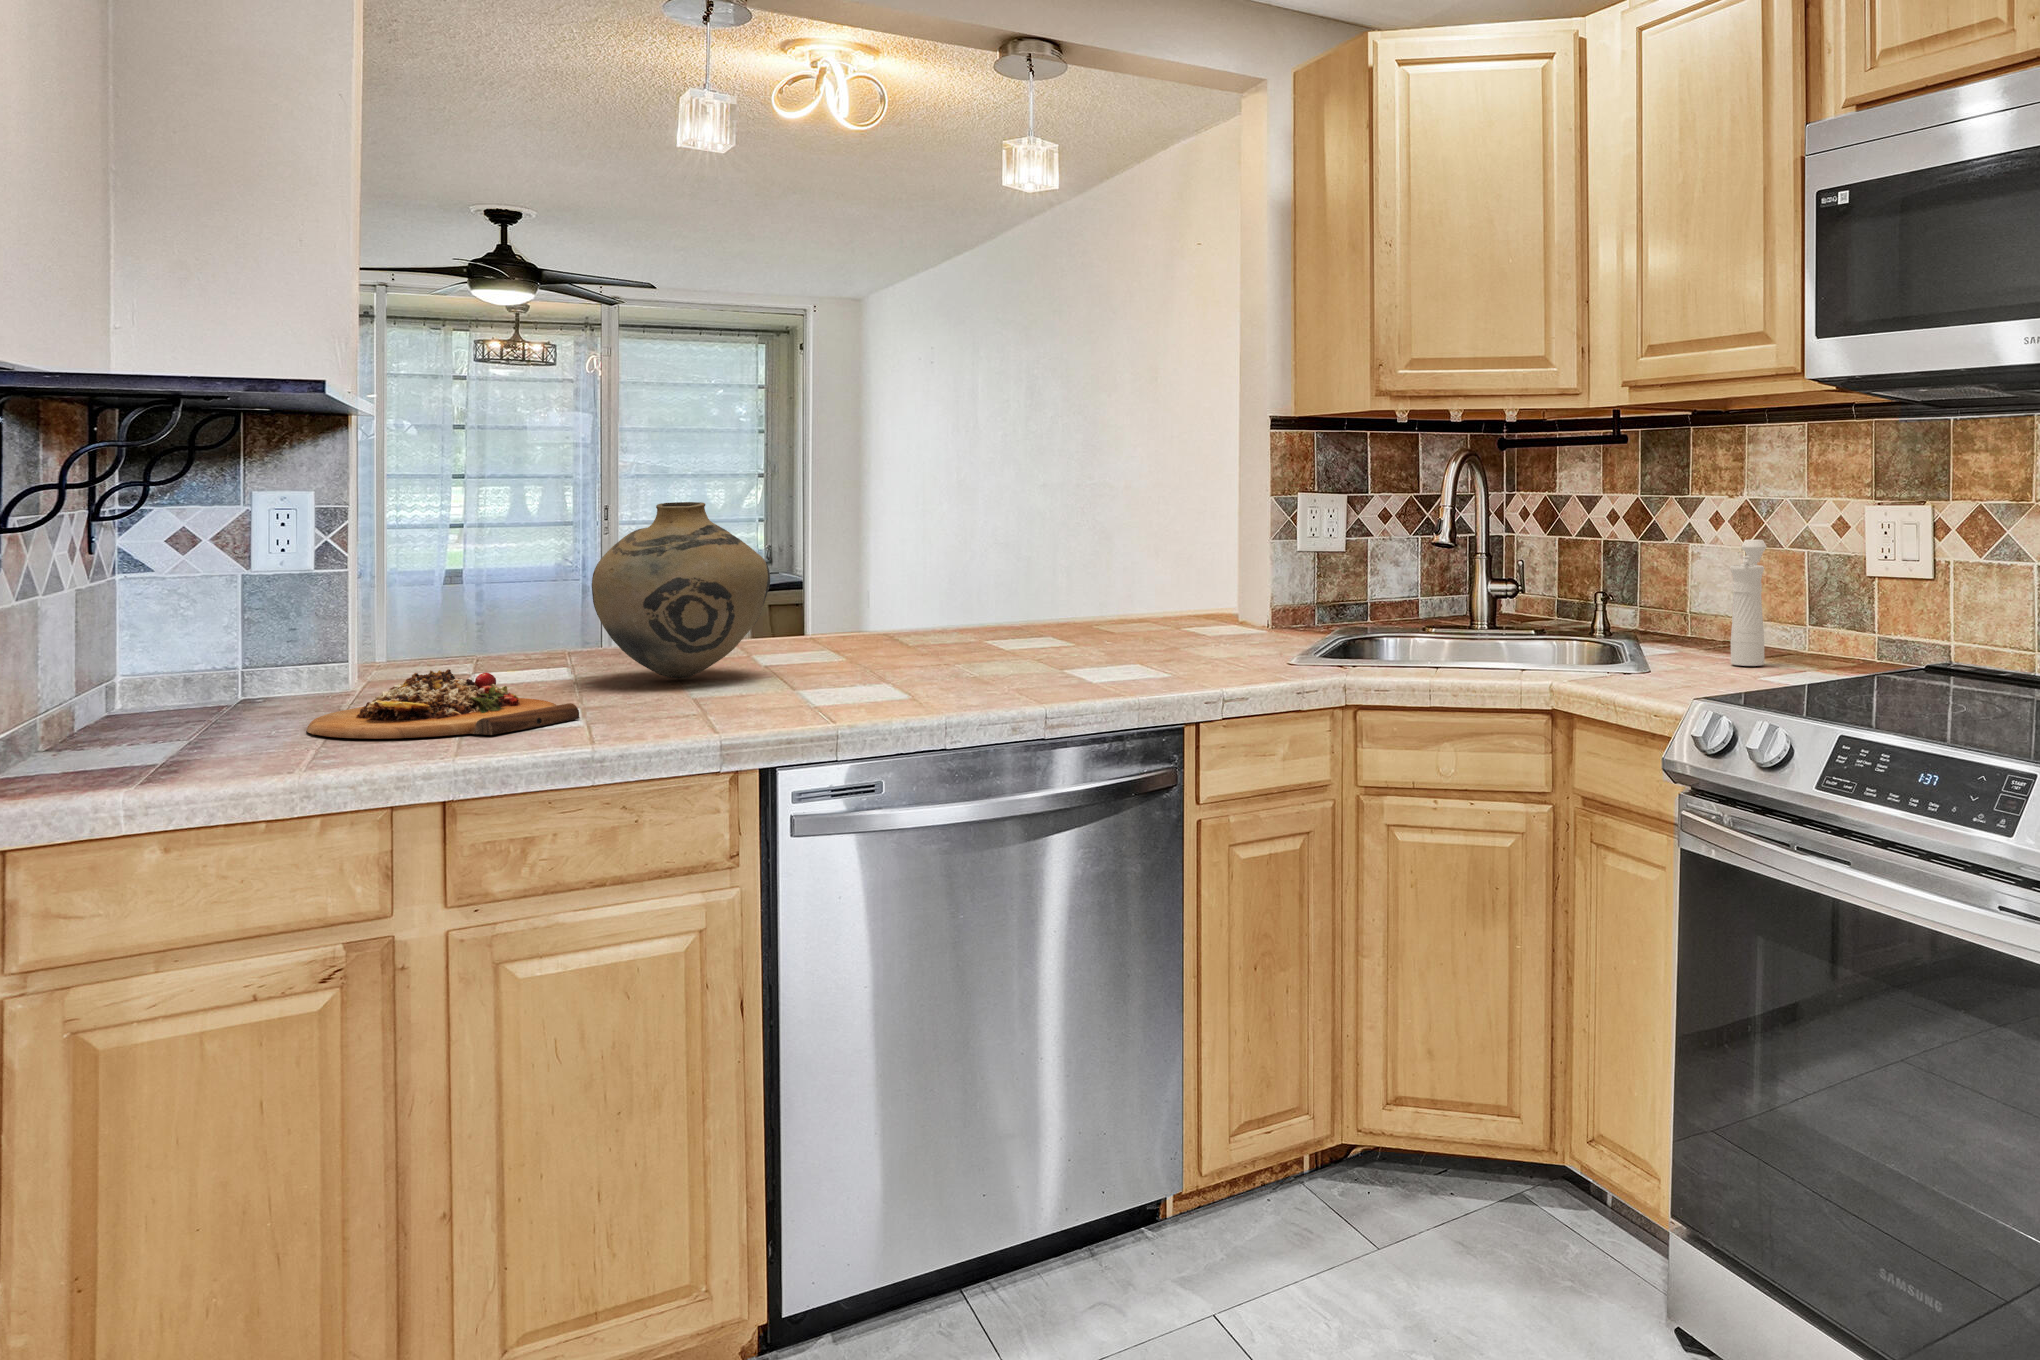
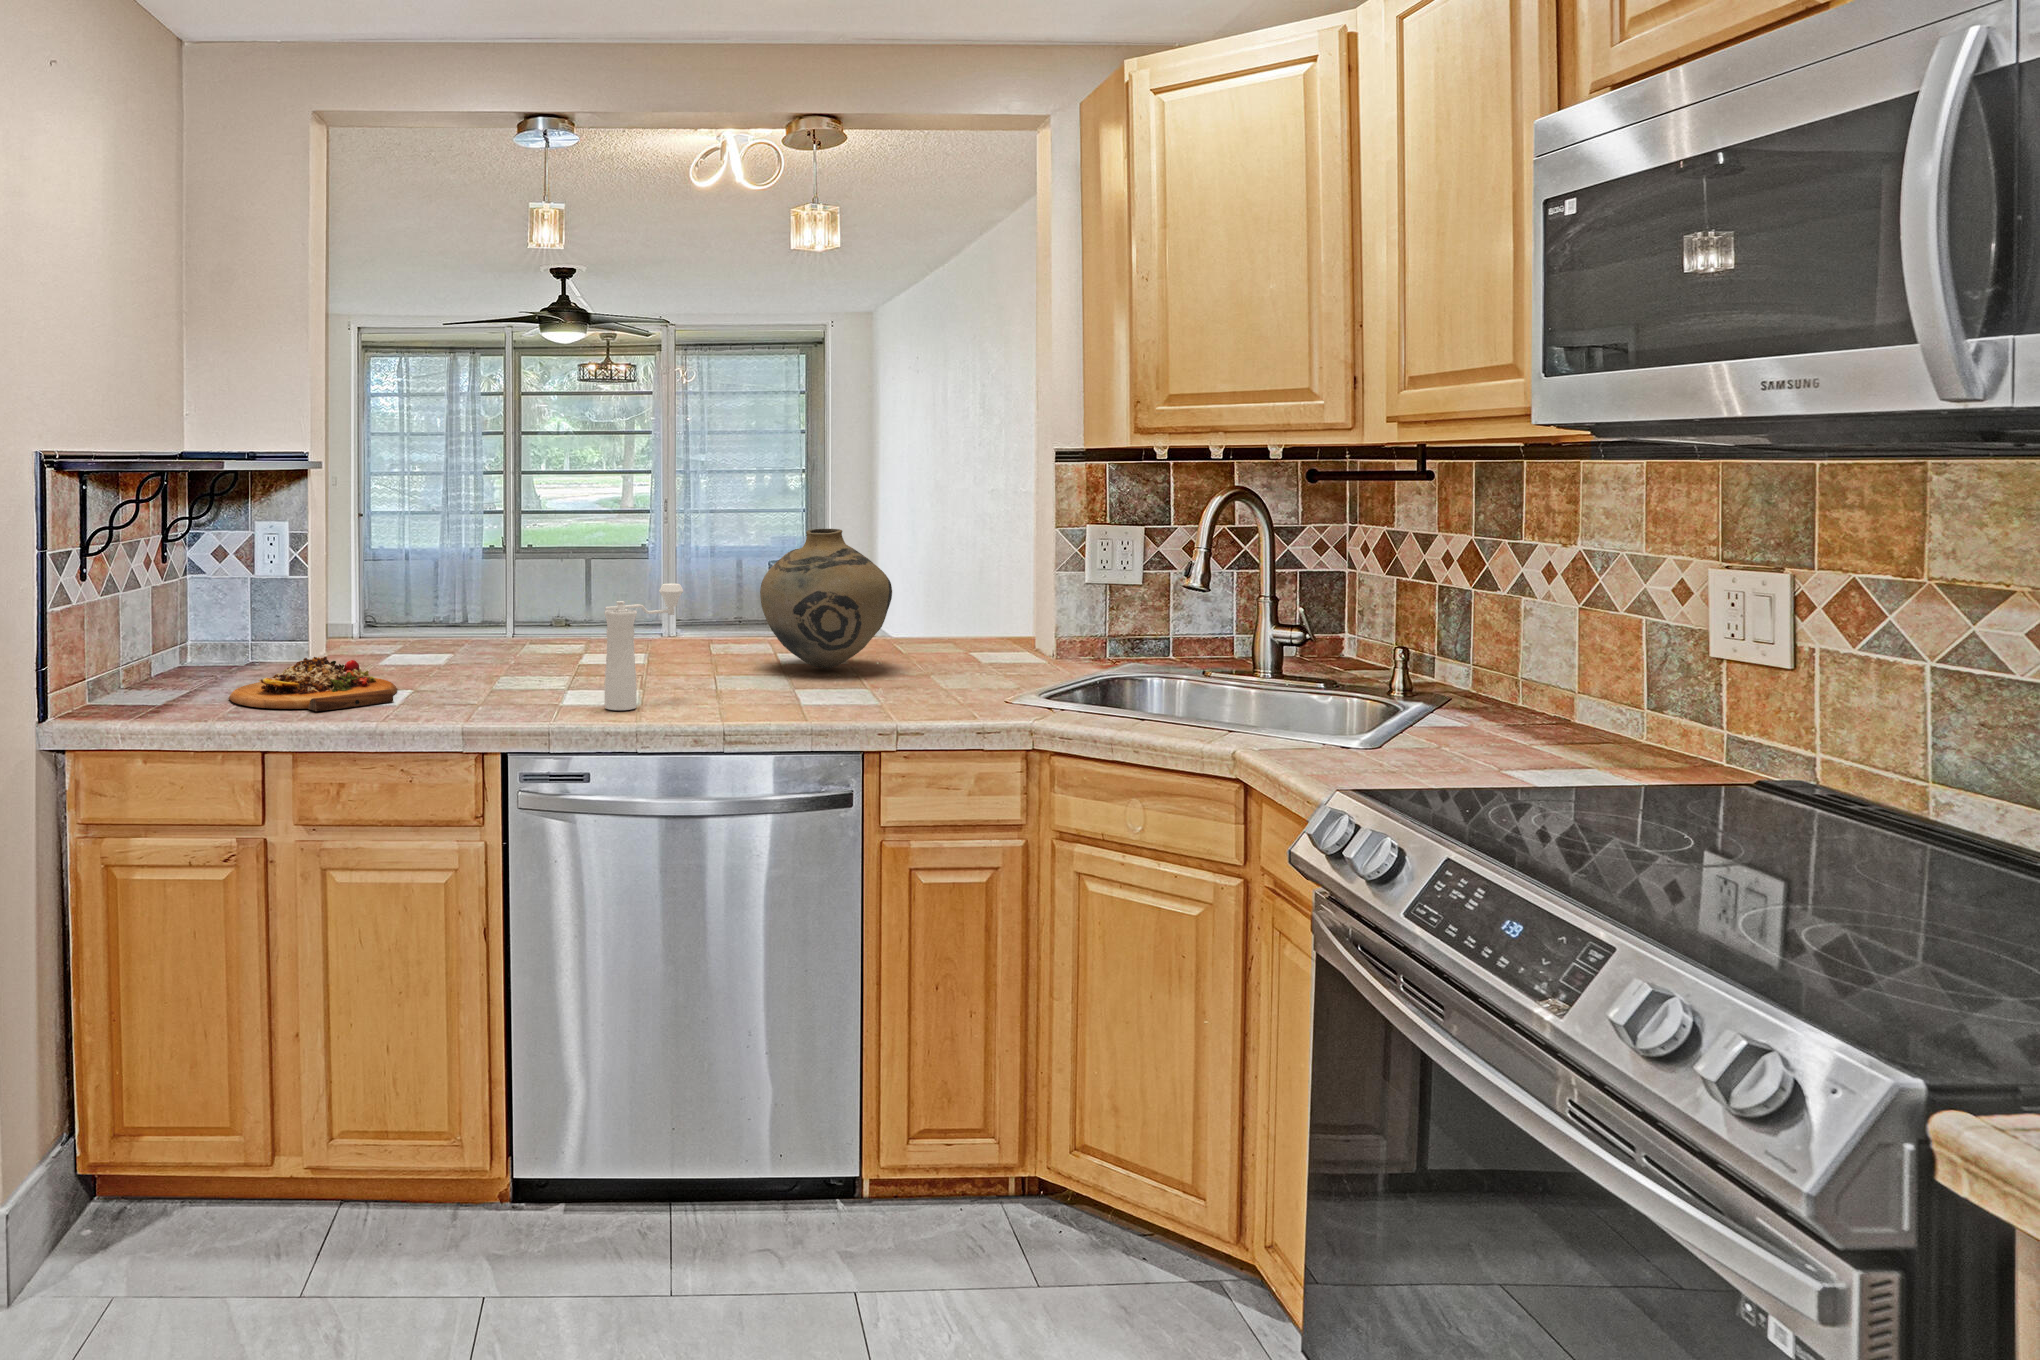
vase: present [592,502,770,679] -> present [760,529,892,669]
pepper mill: present [1730,540,1767,666] -> present [604,583,683,710]

